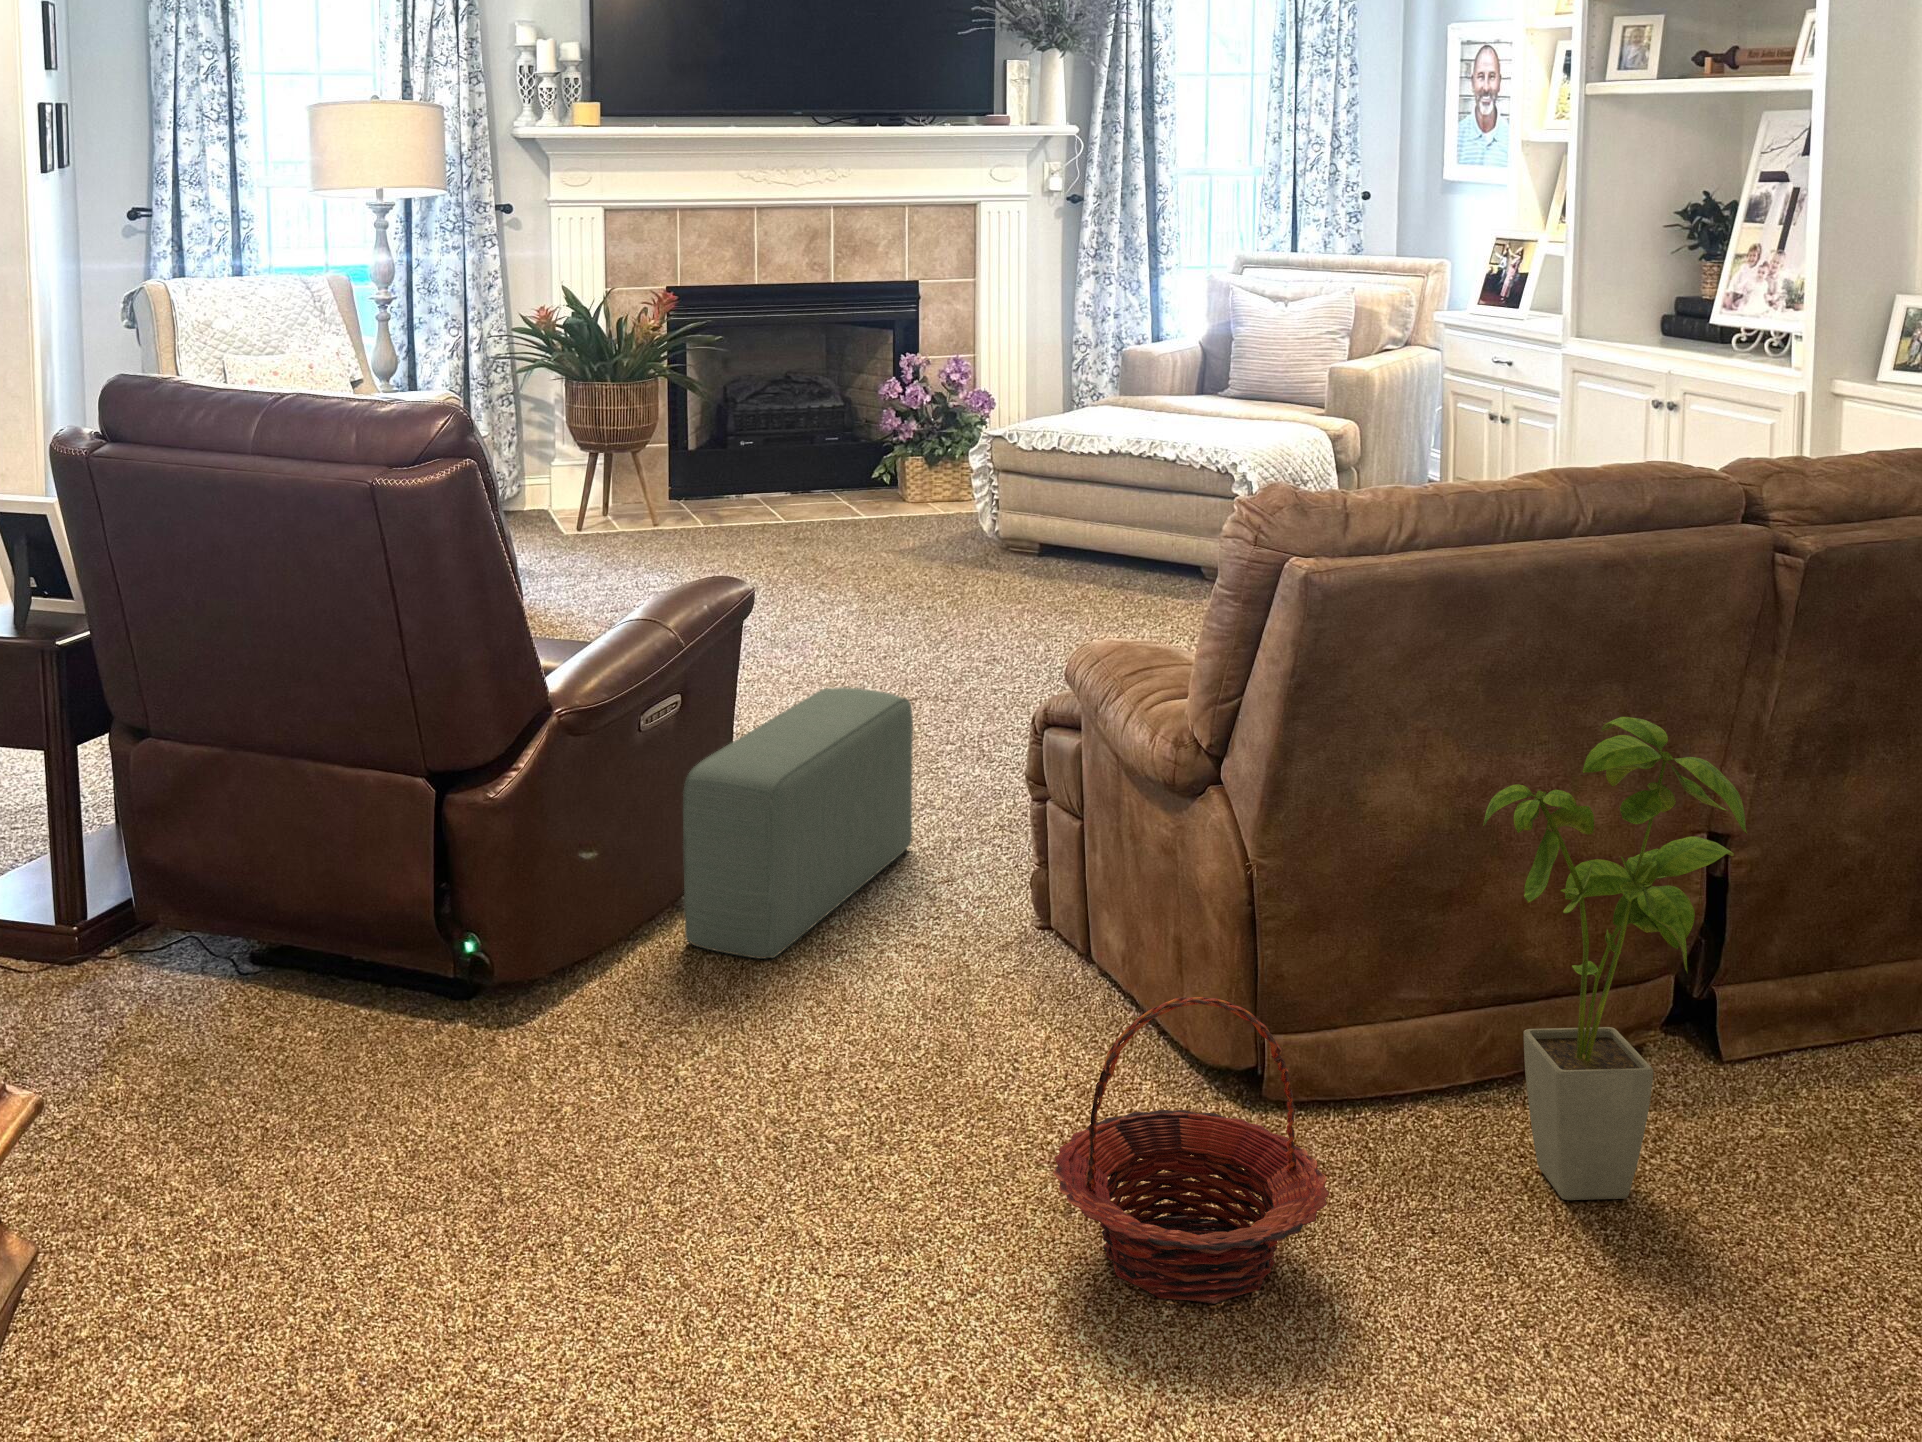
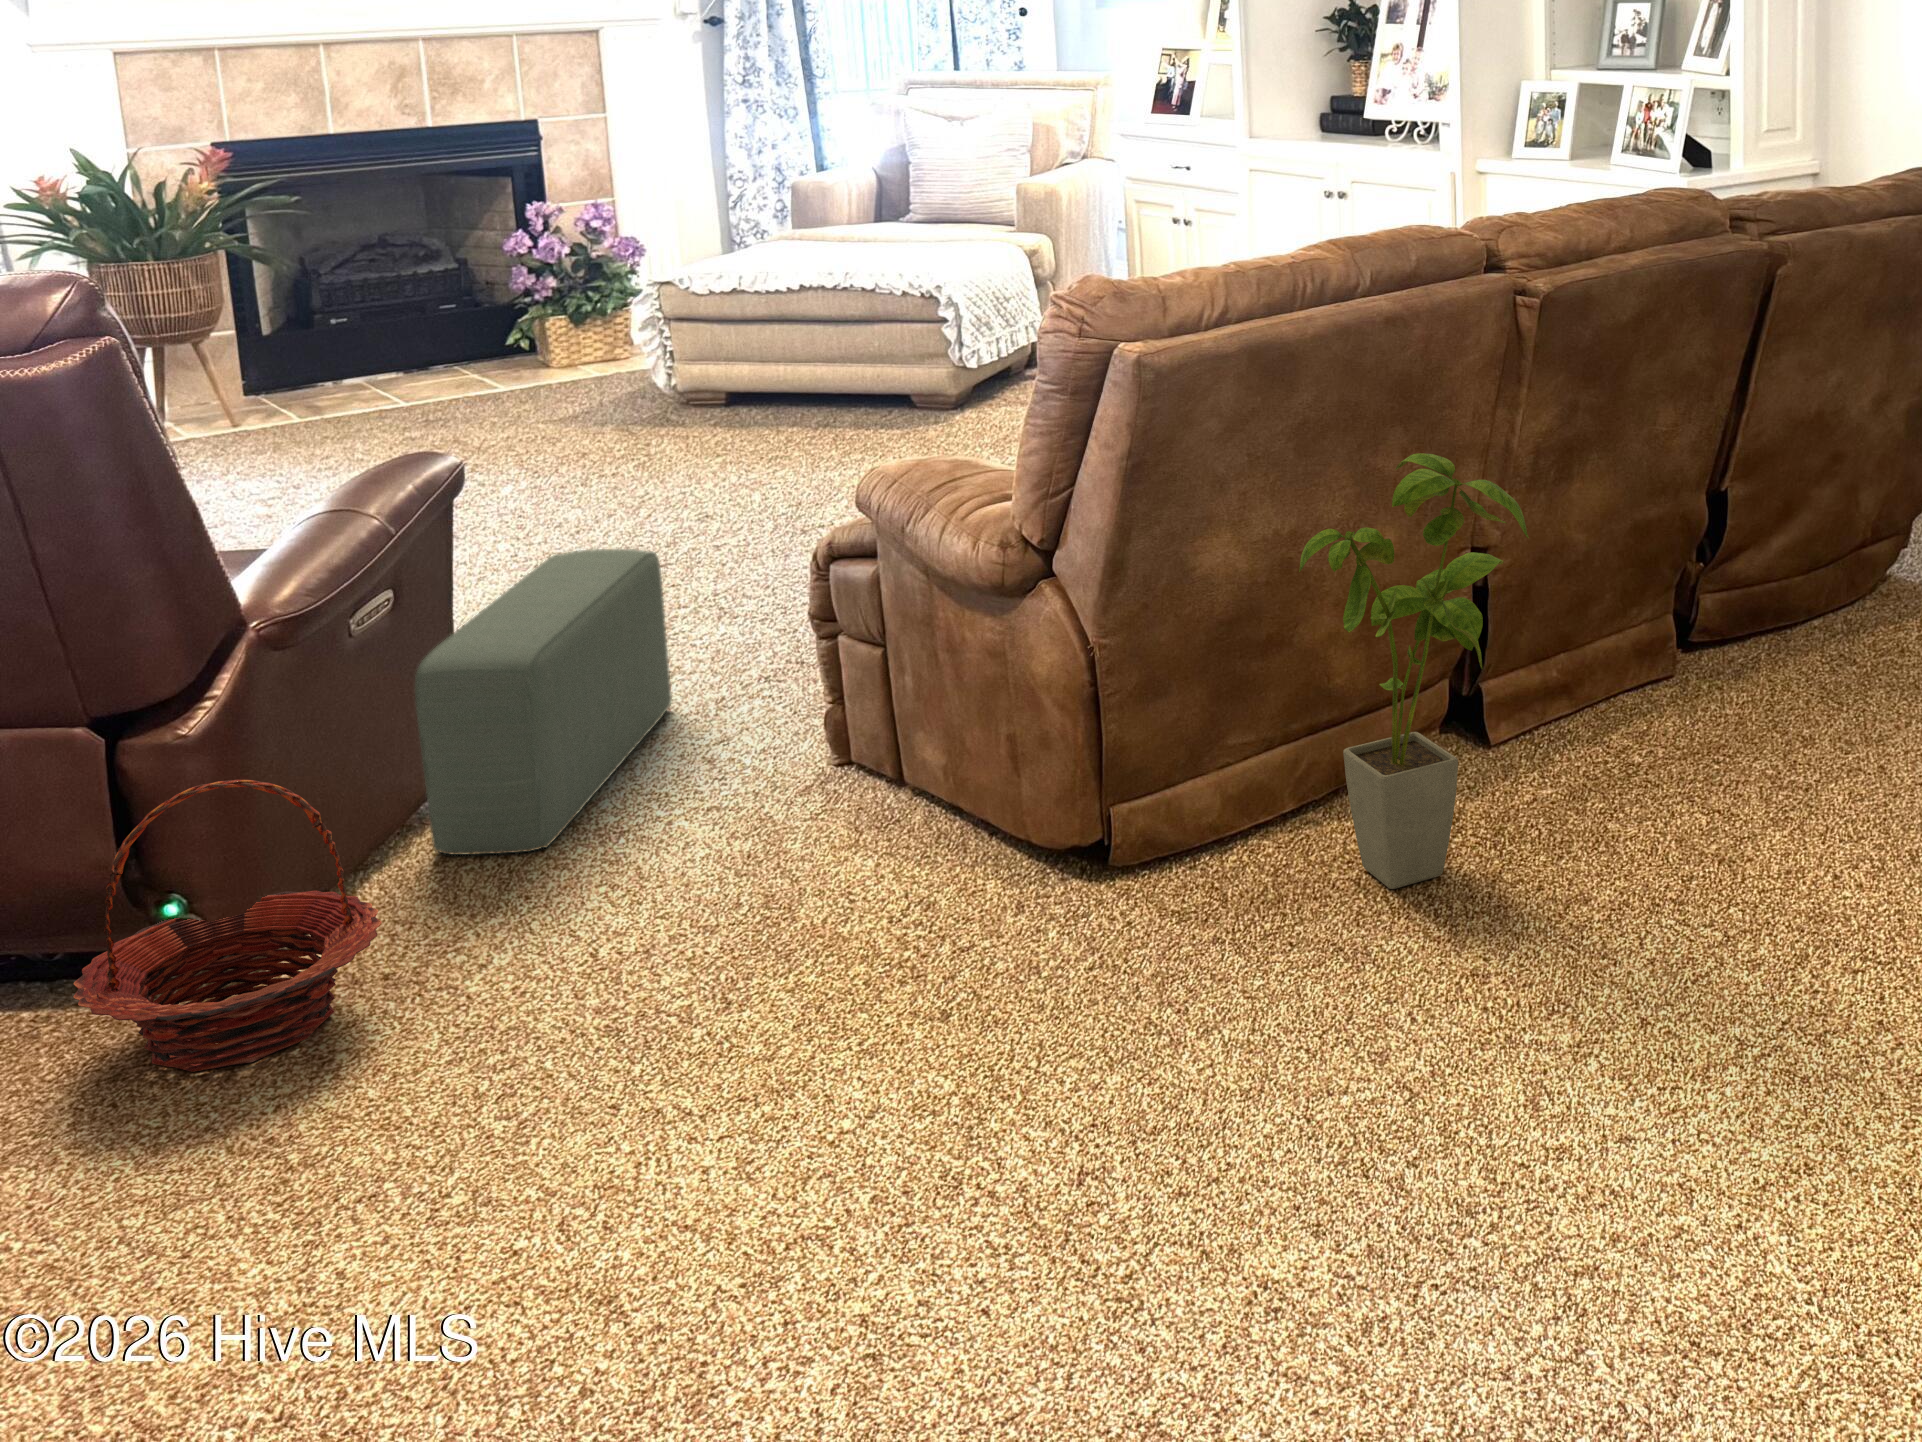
basket: present [1053,997,1329,1303] -> present [74,780,382,1072]

